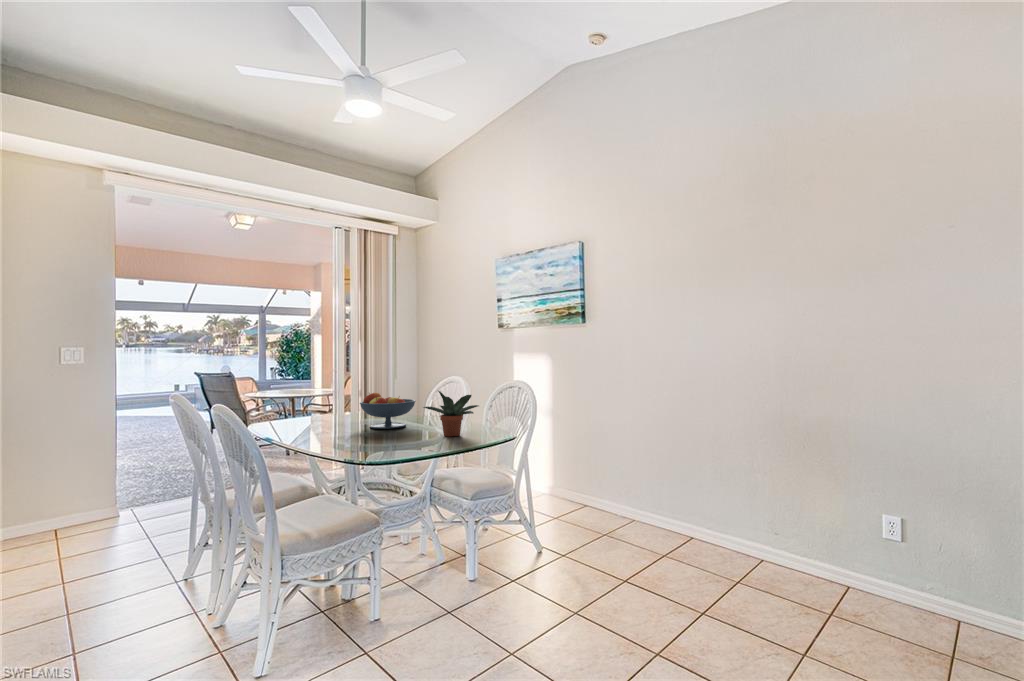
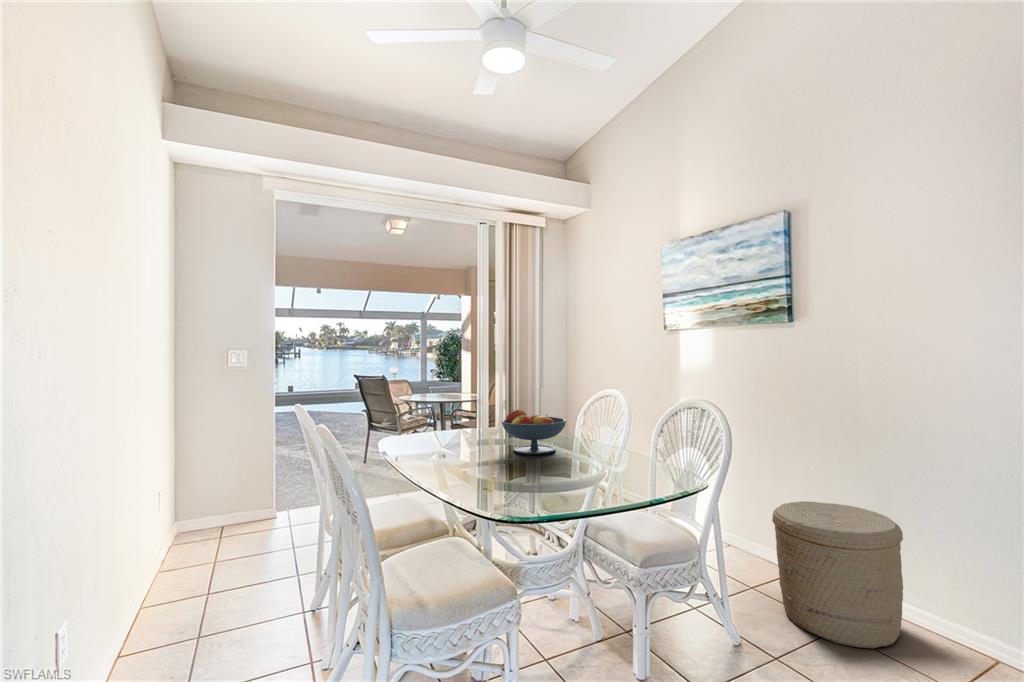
potted plant: present [423,391,479,436] -> none [573,411,649,472]
woven basket: none [567,454,645,546] -> present [772,501,903,648]

